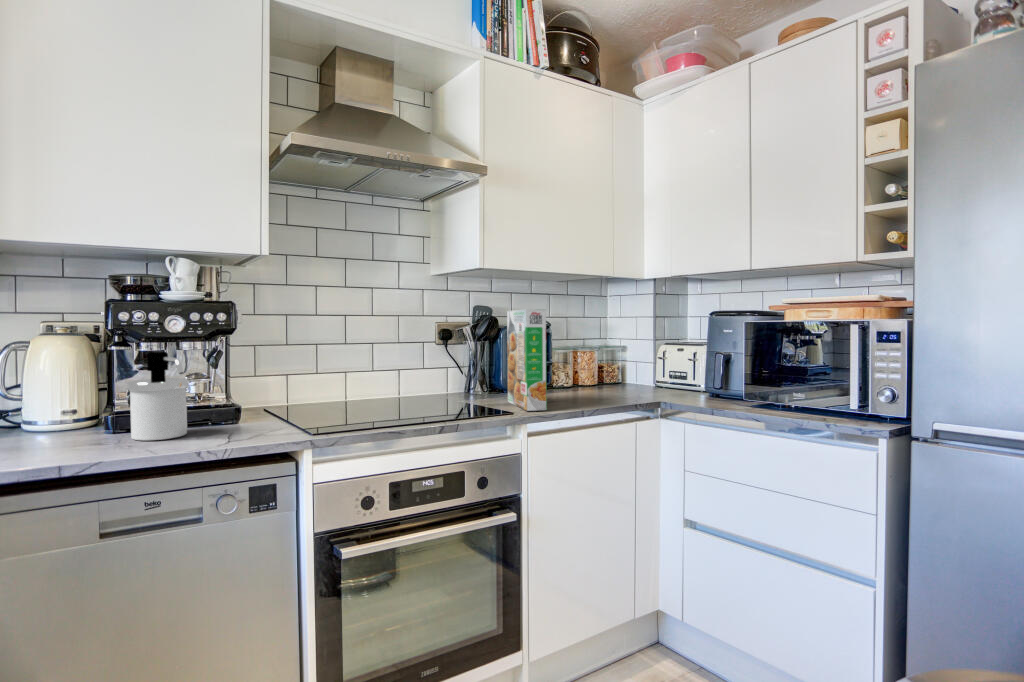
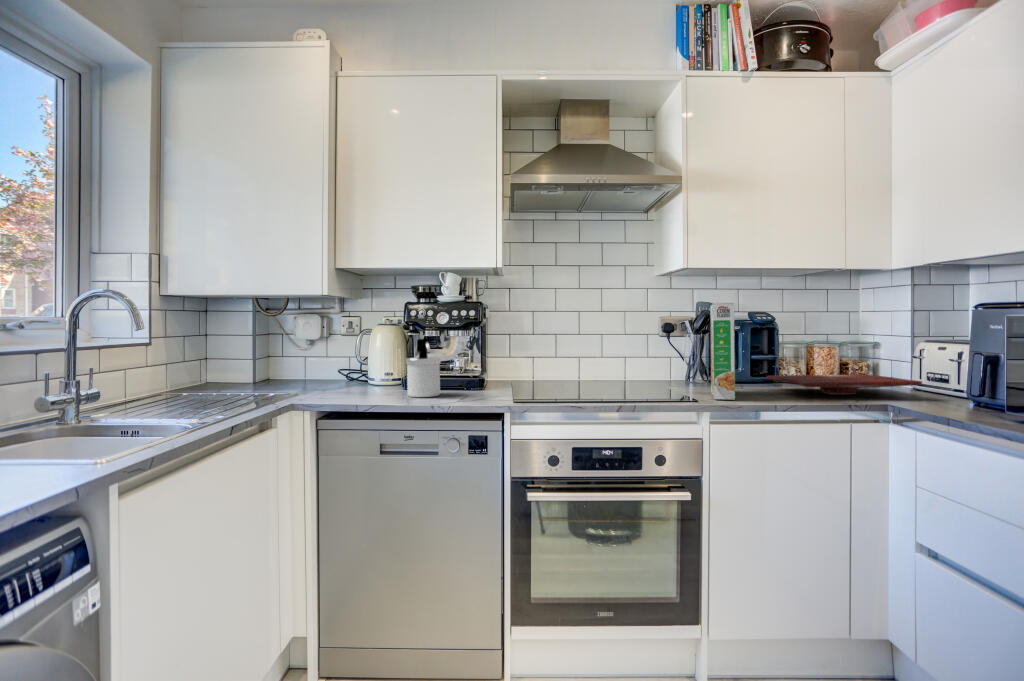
cutting board: none [550,376,678,397] -> present [767,375,922,395]

